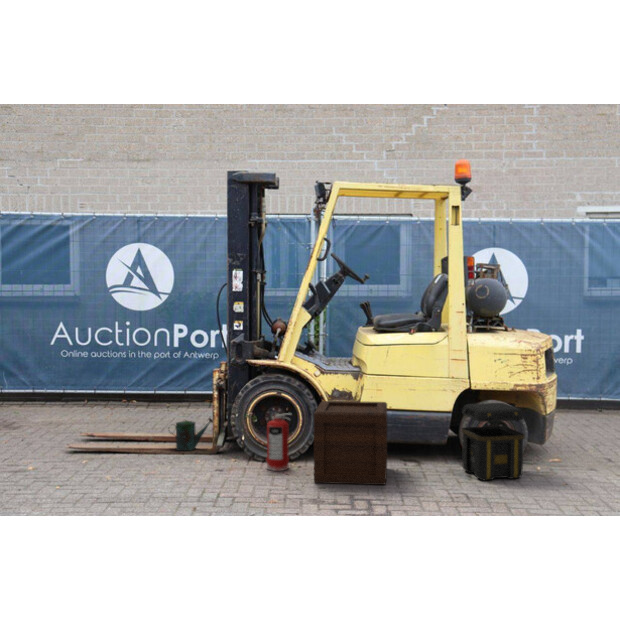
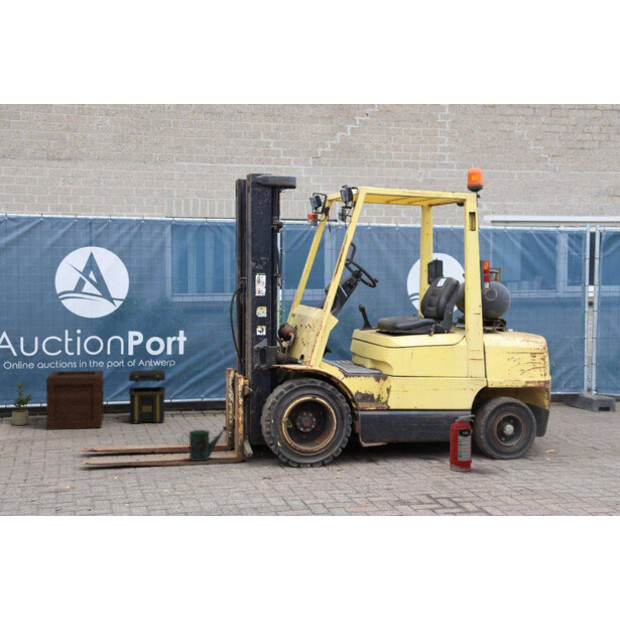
potted plant: none [65,369,86,409] -> present [12,382,33,425]
wooden crate: present [314,401,387,485] -> present [46,371,104,429]
toolbox: present [461,403,524,480] -> present [129,370,165,423]
fire extinguisher: present [266,413,291,471] -> present [449,415,474,472]

